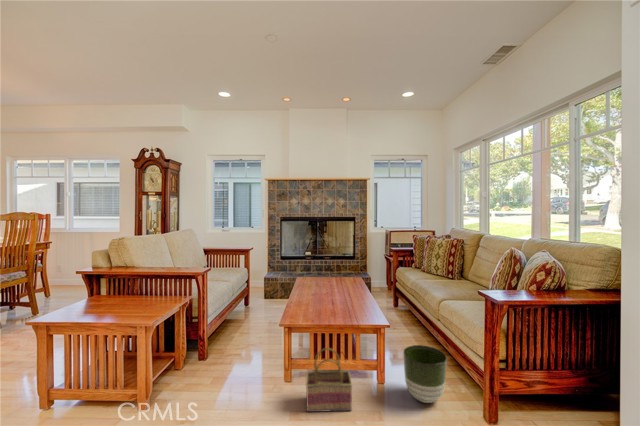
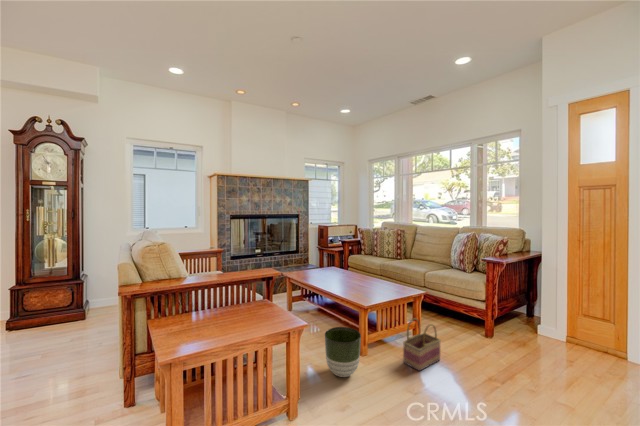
planter: present [404,345,447,403] -> present [325,327,361,377]

